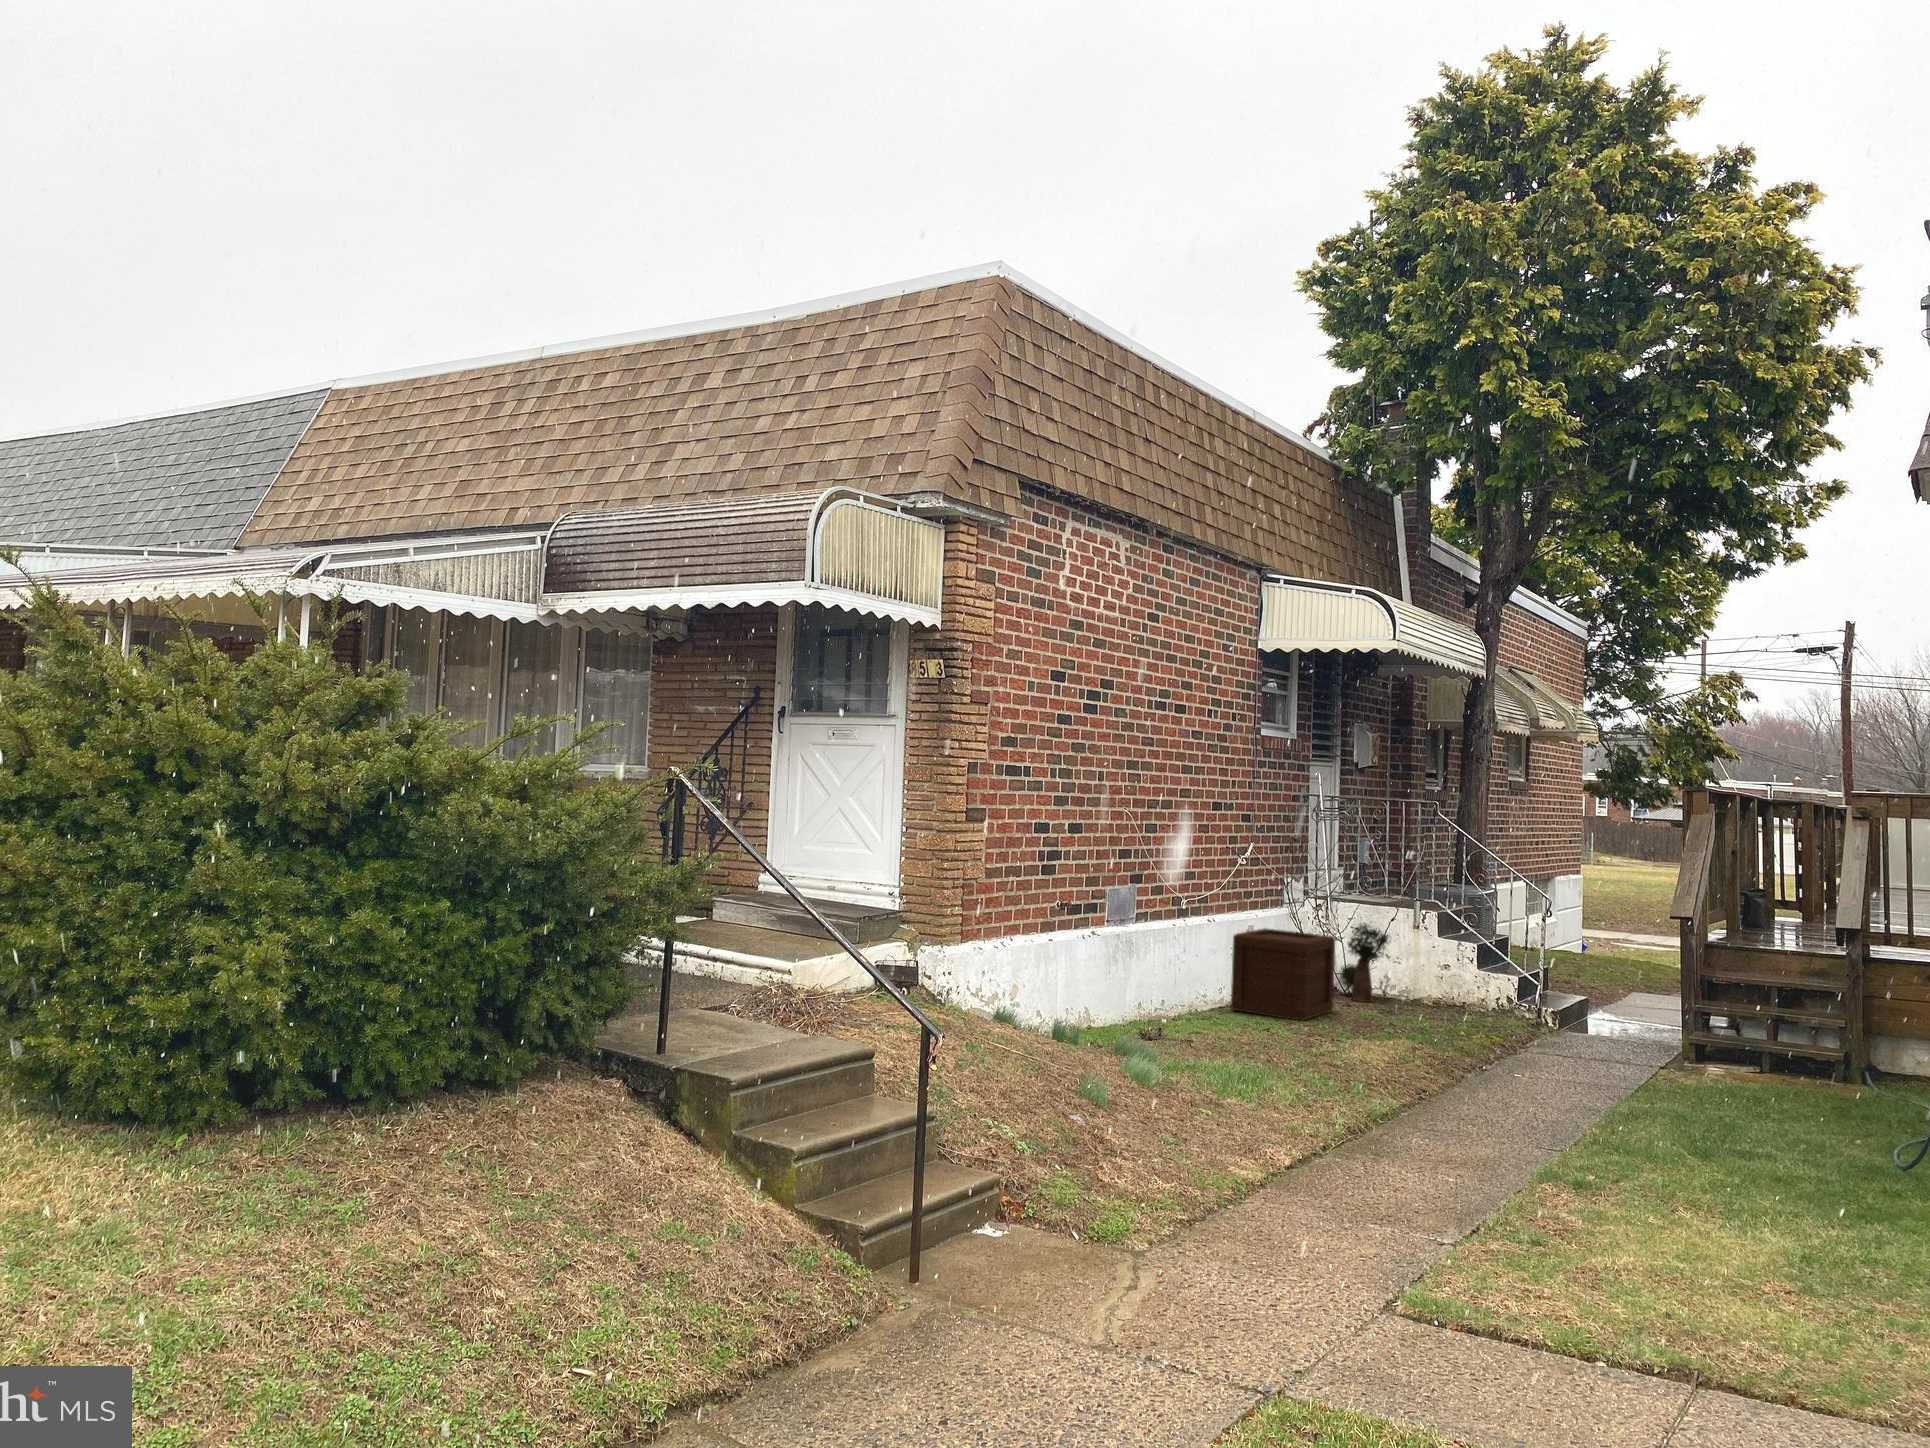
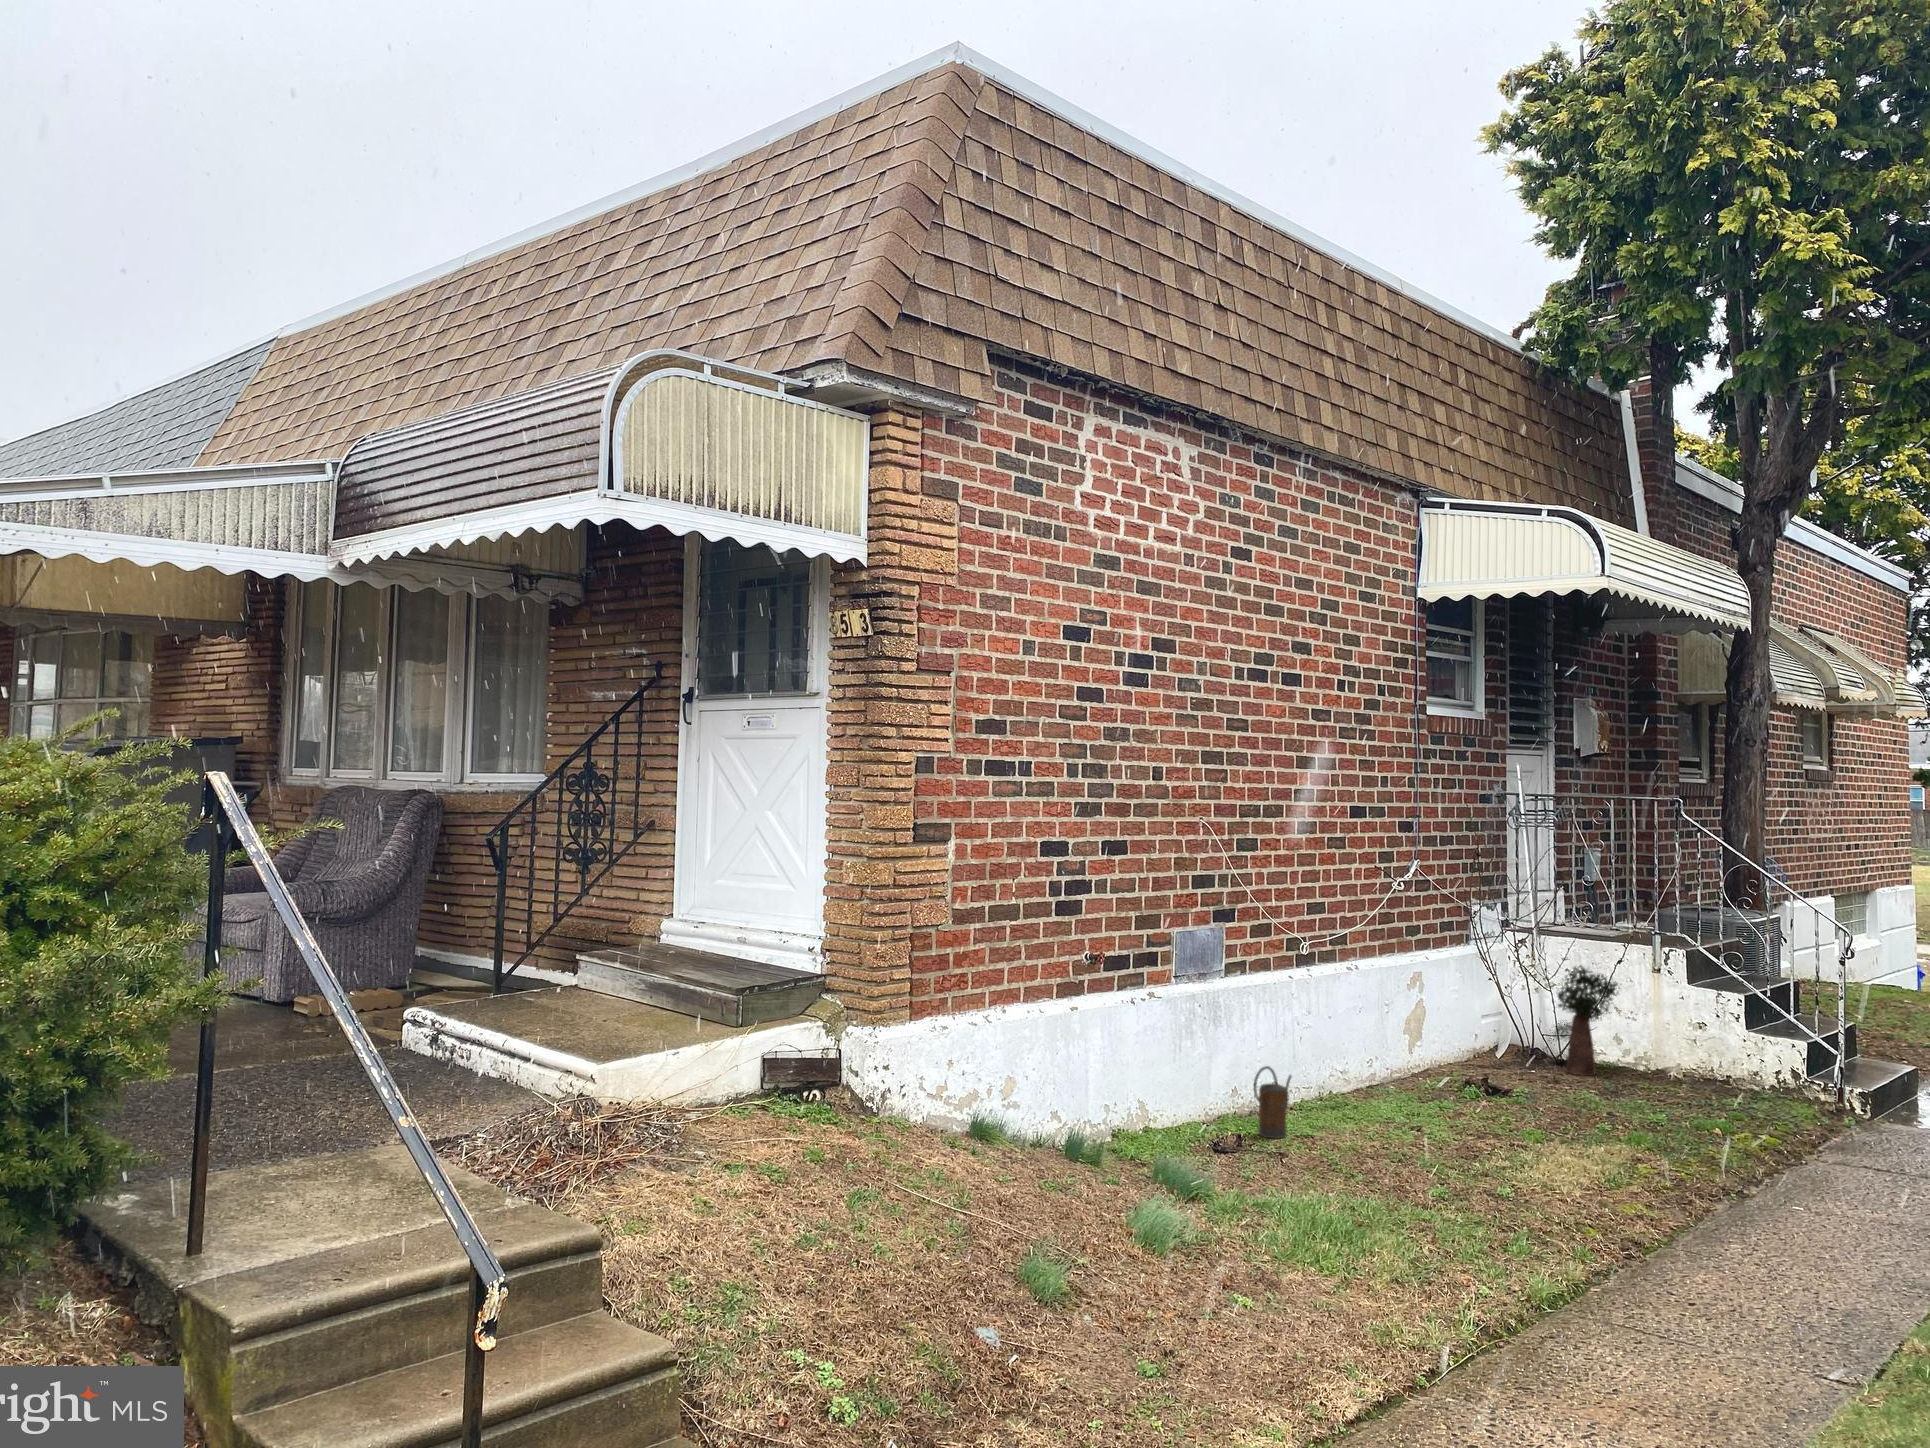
wooden crate: present [1231,928,1335,1021] -> none [1383,975,1532,1109]
watering can: none [1160,986,1183,1037] -> present [1254,1066,1292,1138]

